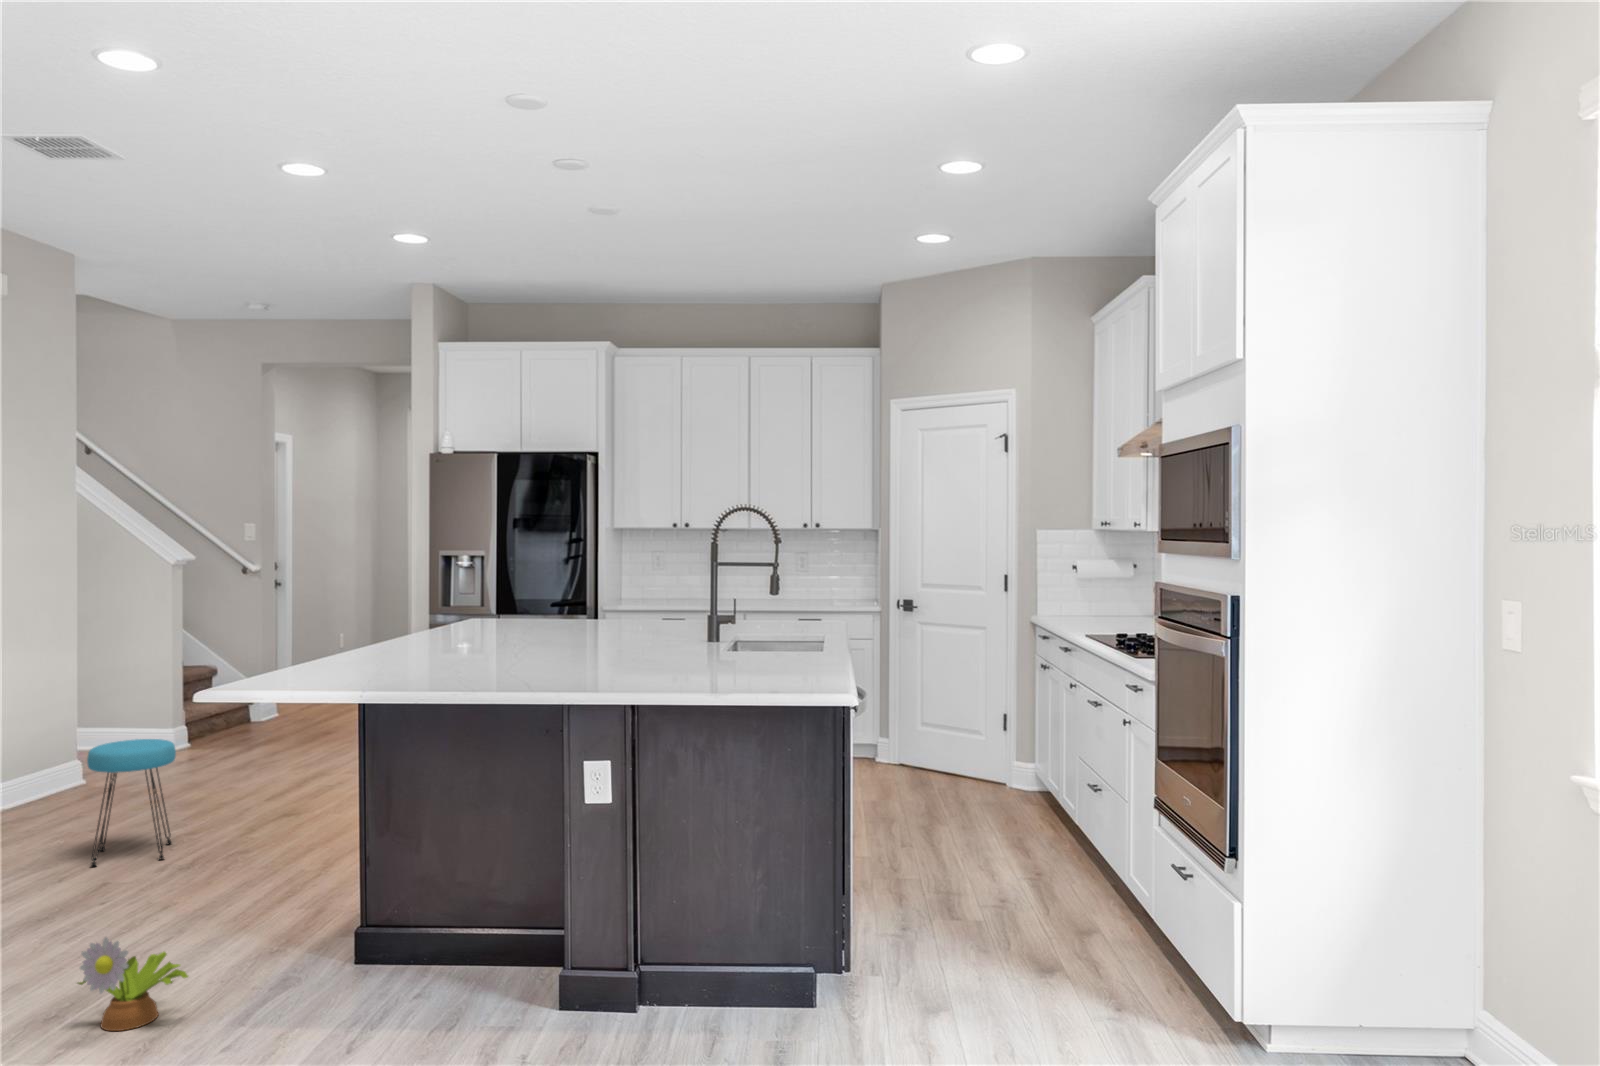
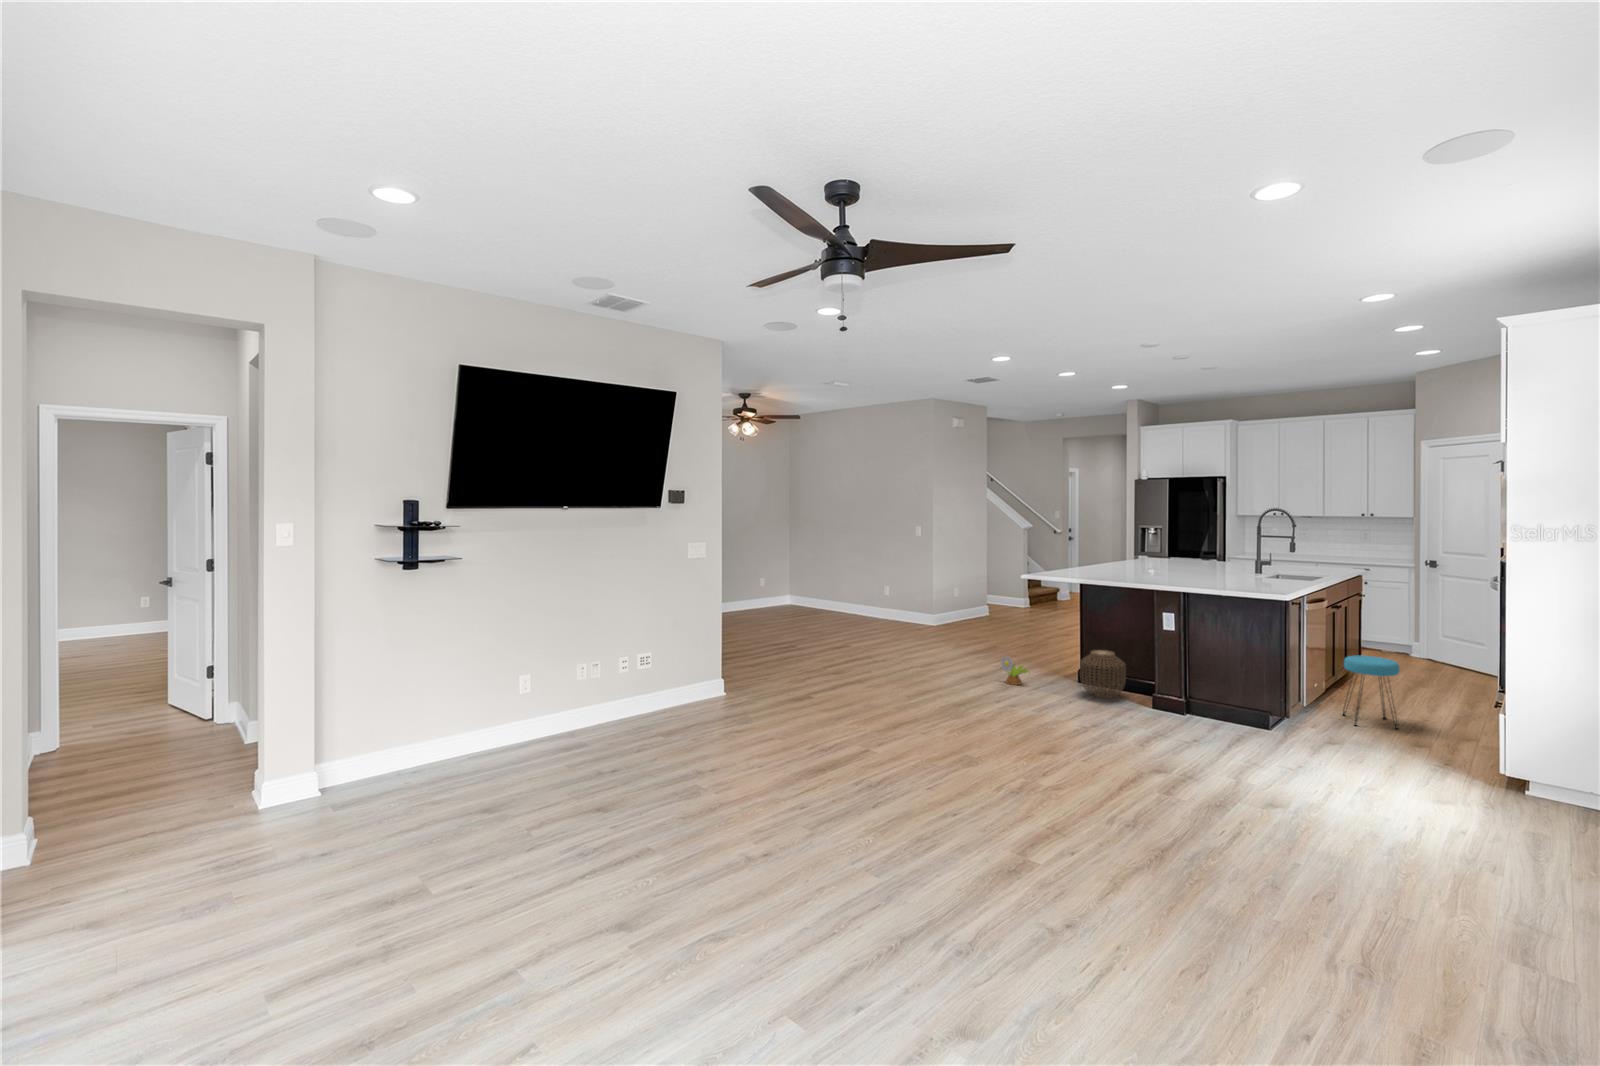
stool: present [87,739,176,866] -> present [1343,656,1400,729]
woven basket: none [349,864,478,1013] -> present [1080,650,1126,699]

